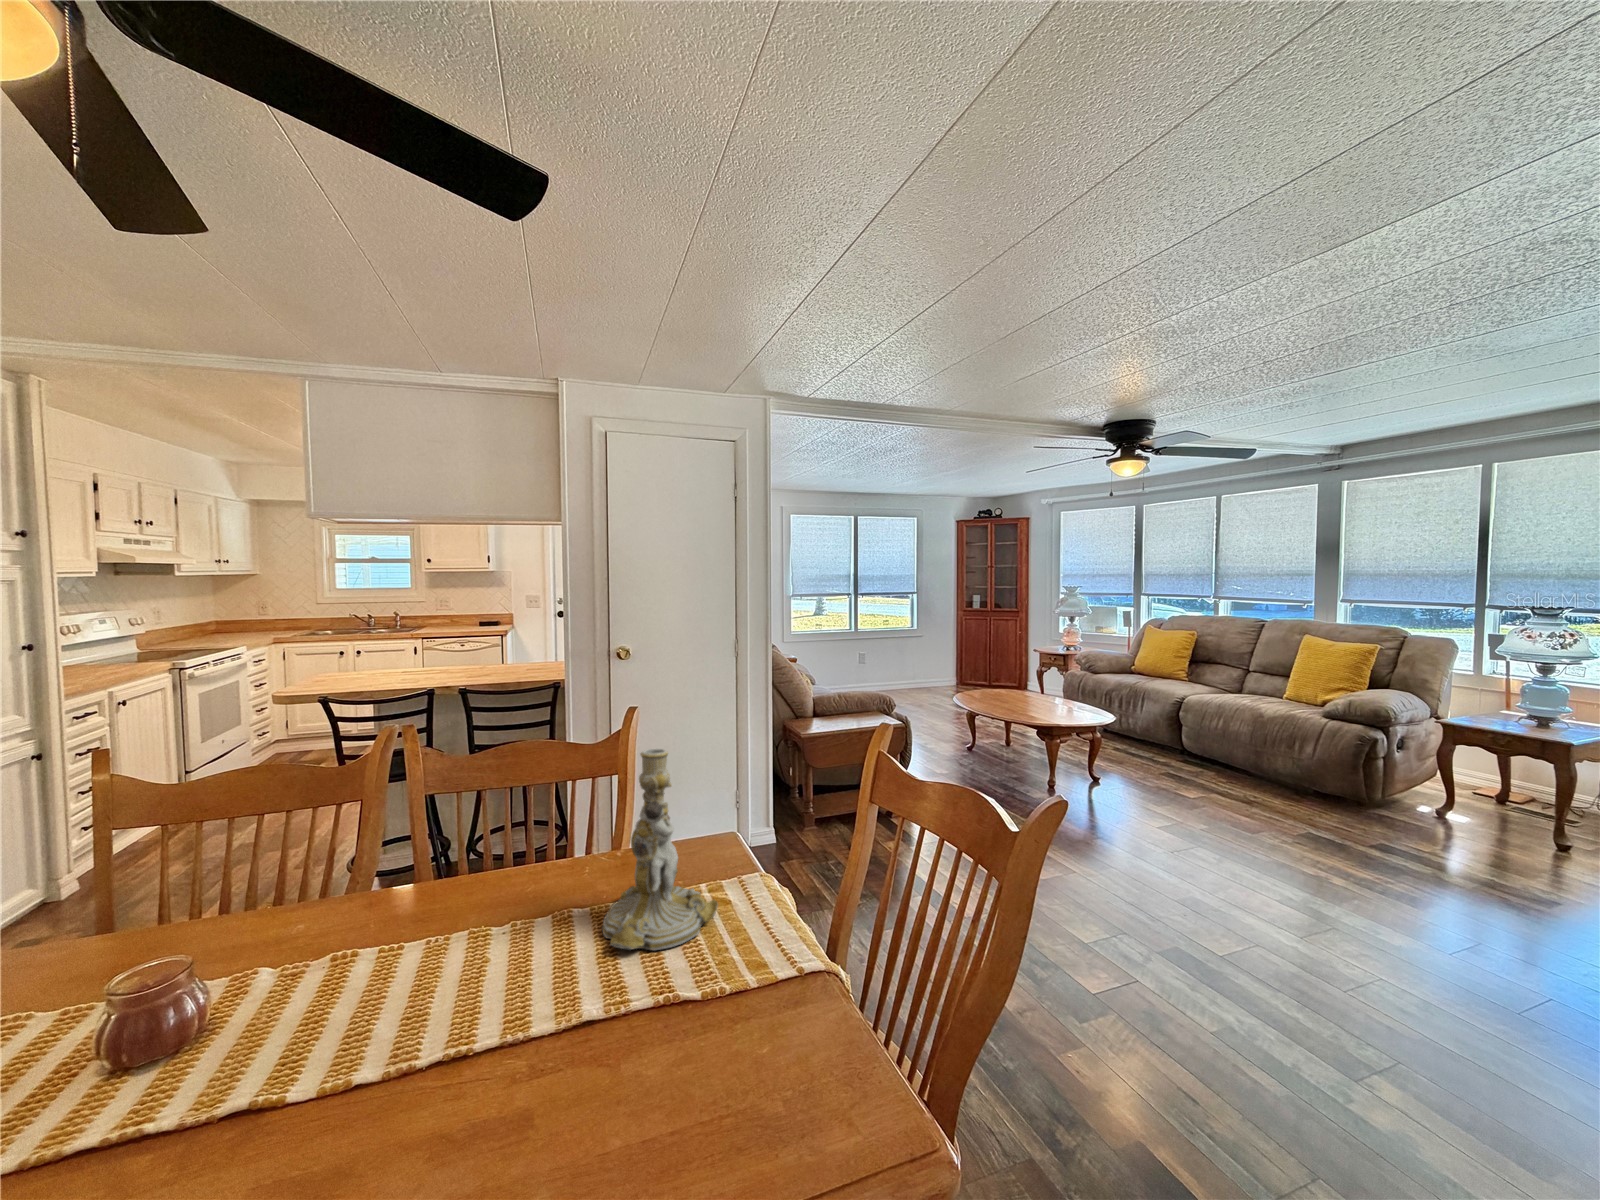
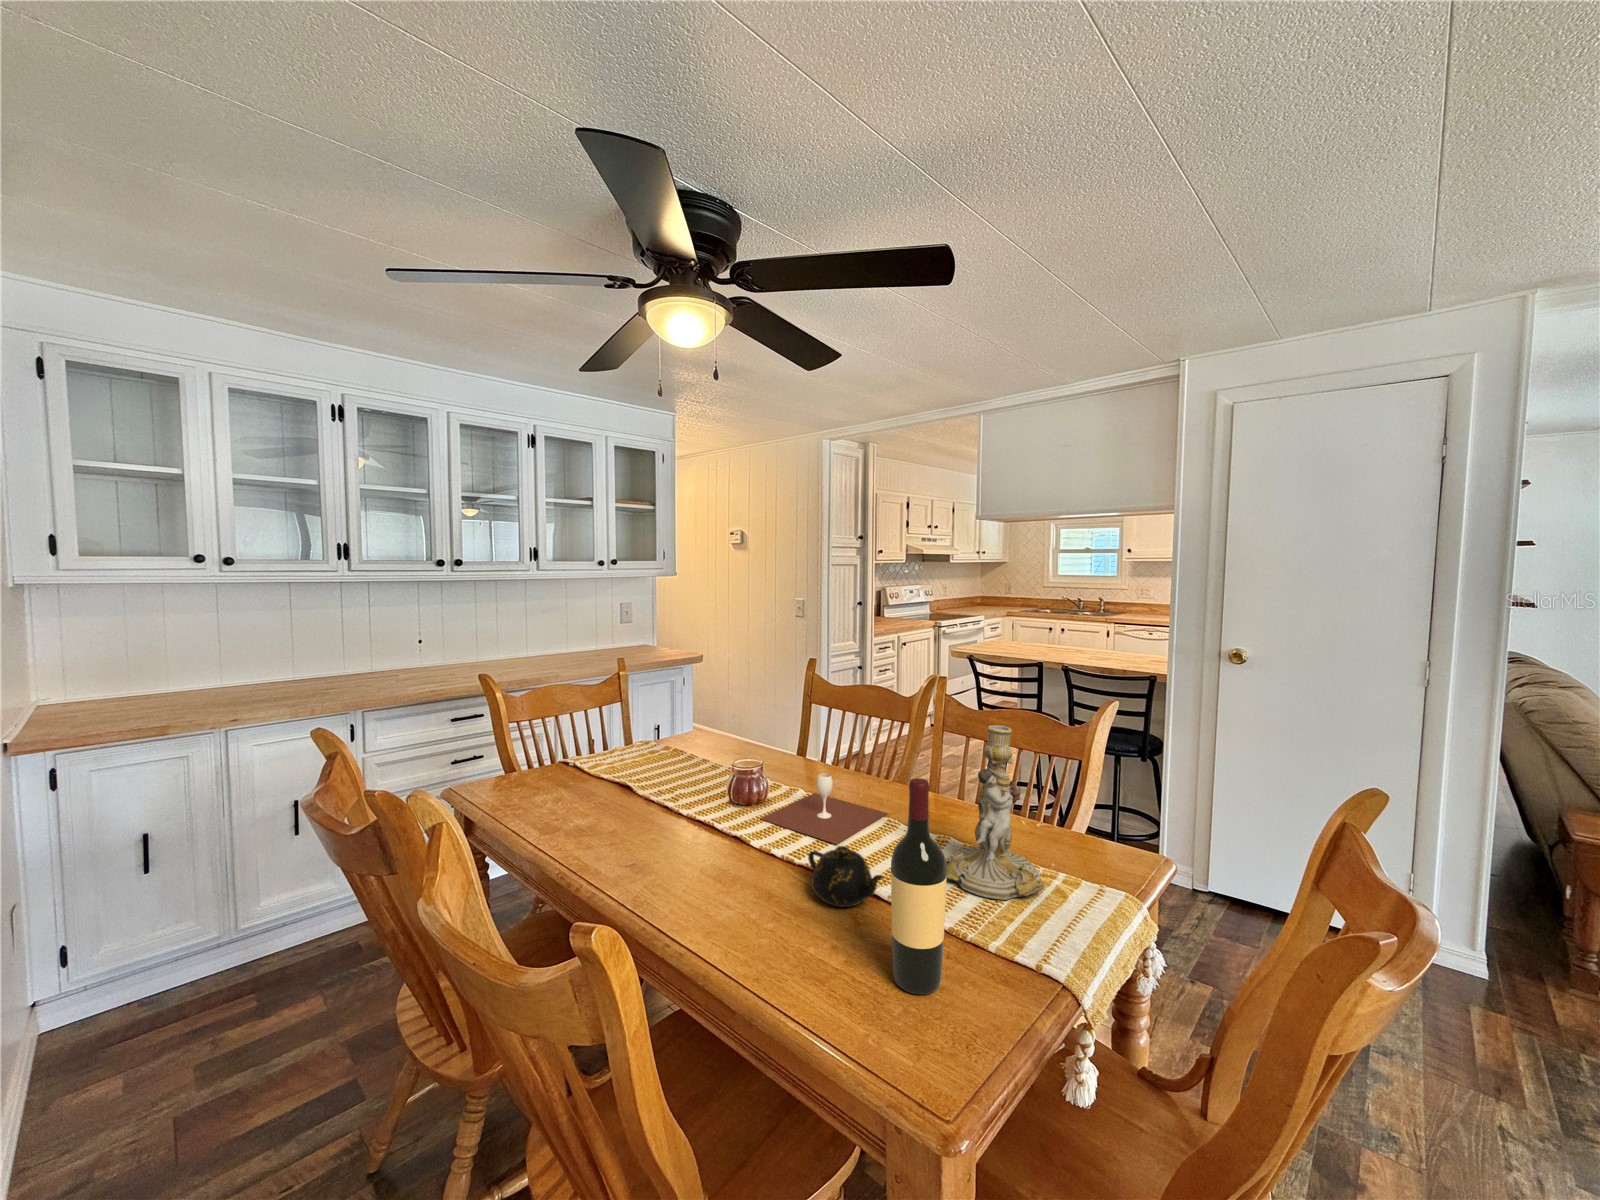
wine bottle: none [716,822,782,1088] -> present [891,778,947,994]
wine glass: none [242,909,454,1056] -> present [760,773,887,844]
teapot: none [476,980,631,1081] -> present [808,846,884,907]

